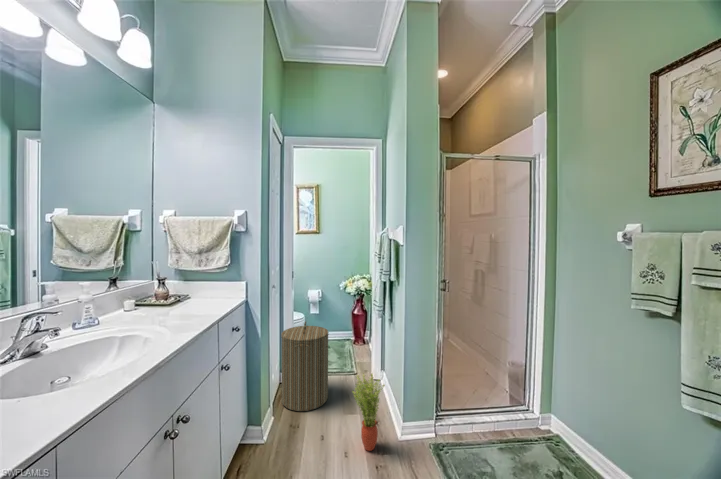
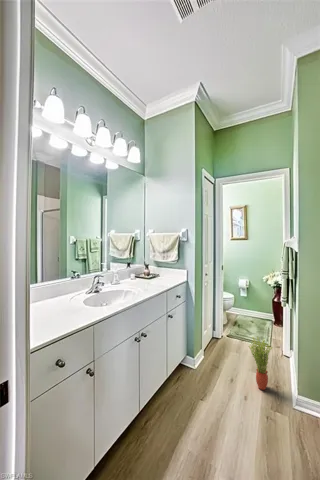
laundry hamper: present [281,322,329,411] -> none [211,299,243,356]

